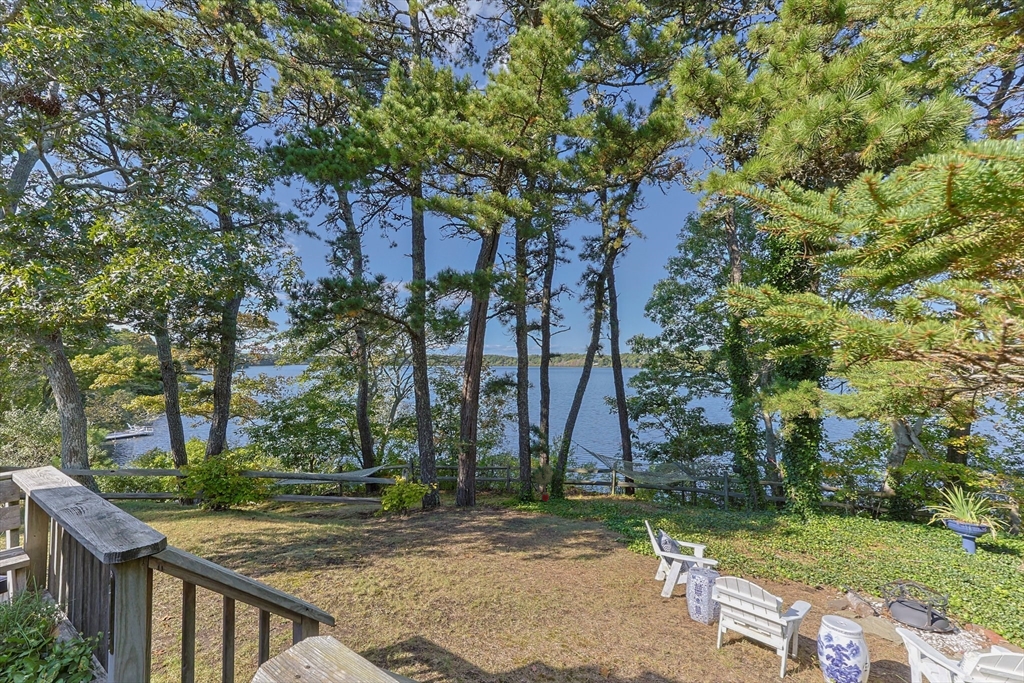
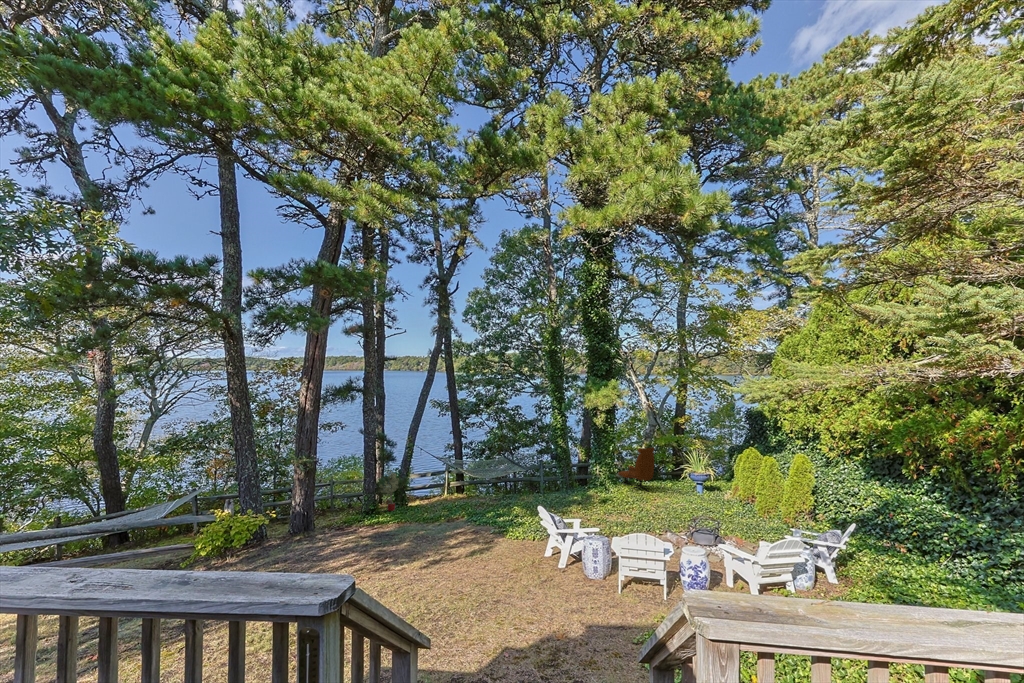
lounge chair: none [825,471,880,533] -> present [618,447,655,489]

